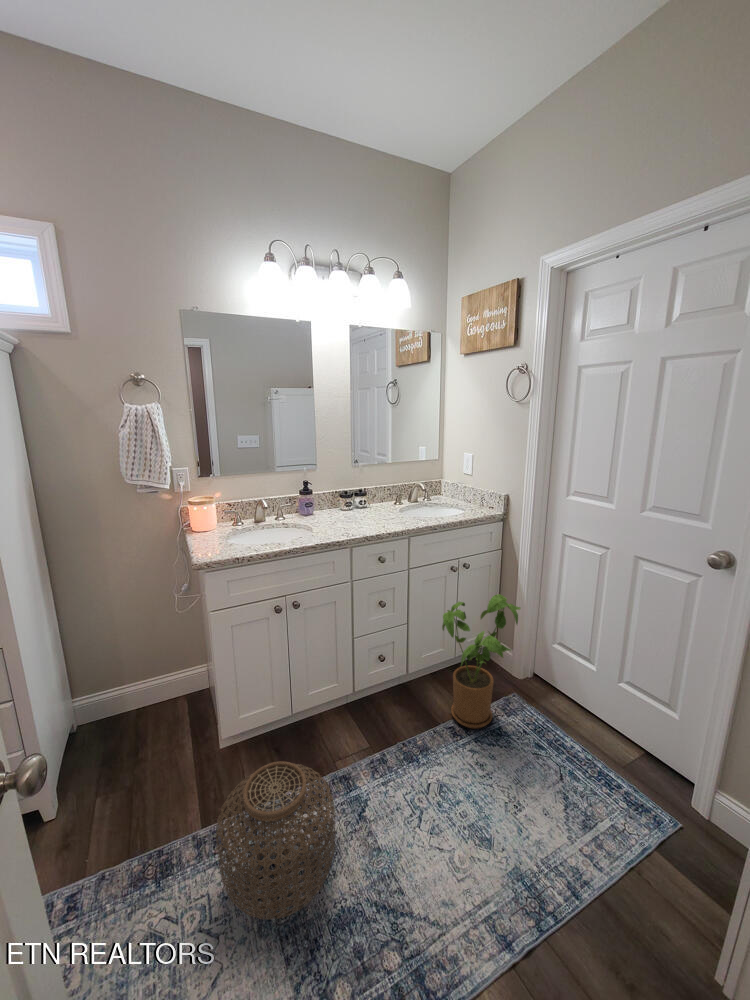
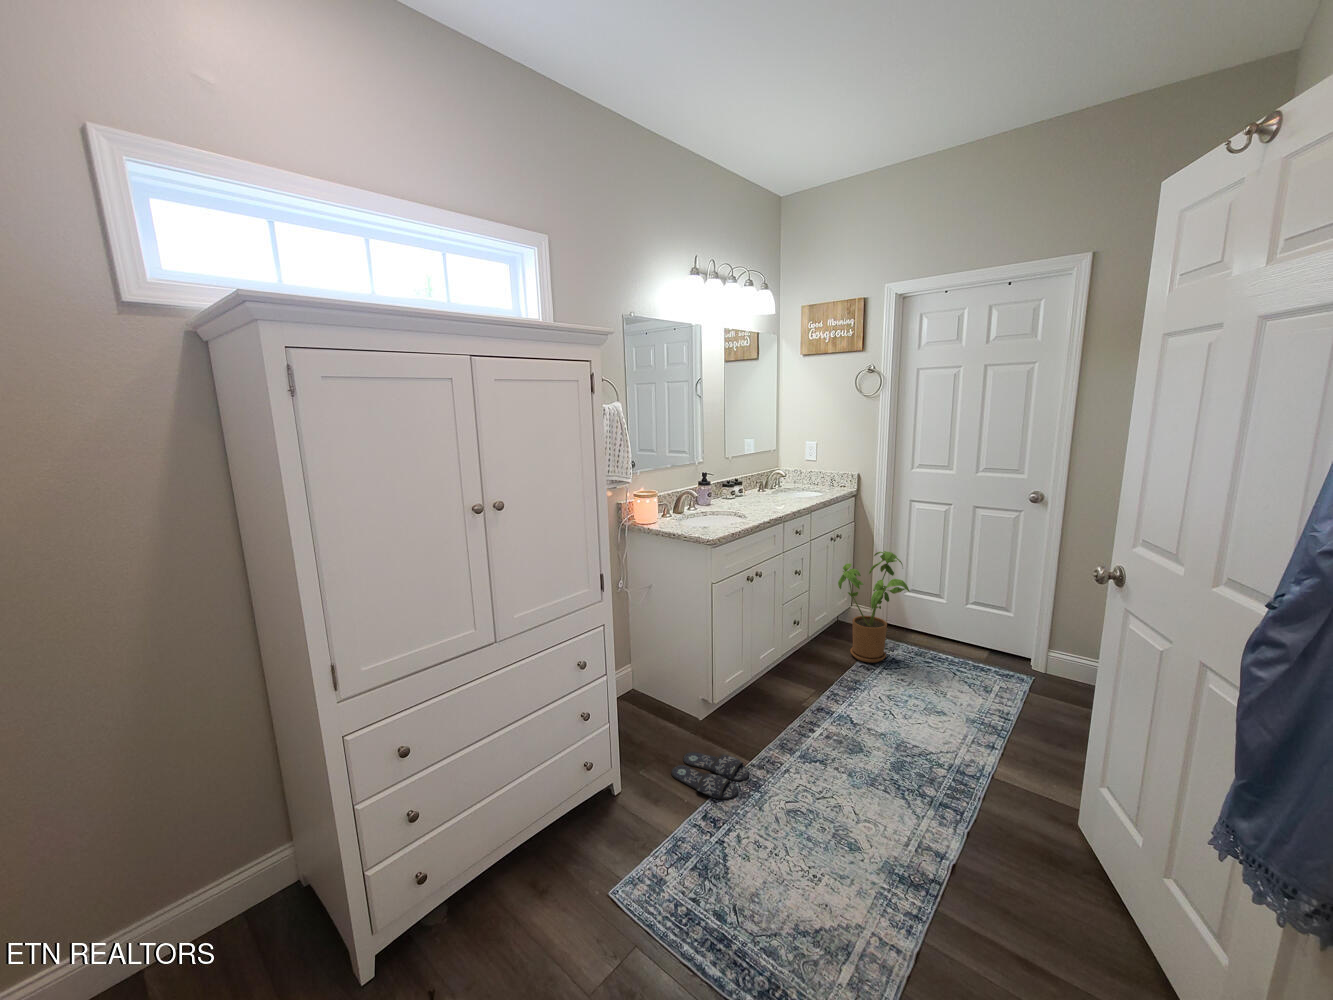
woven basket: present [216,762,335,919] -> none [798,673,889,779]
slippers: none [101,794,185,883] -> present [671,752,749,799]

